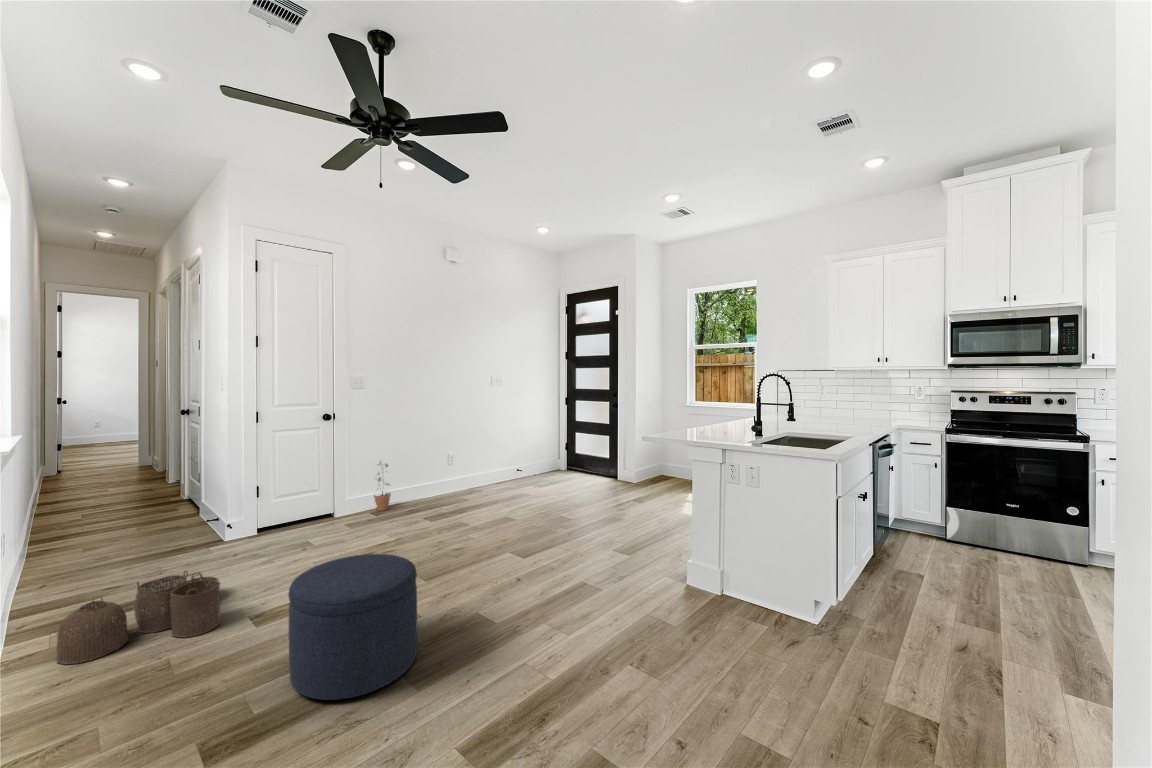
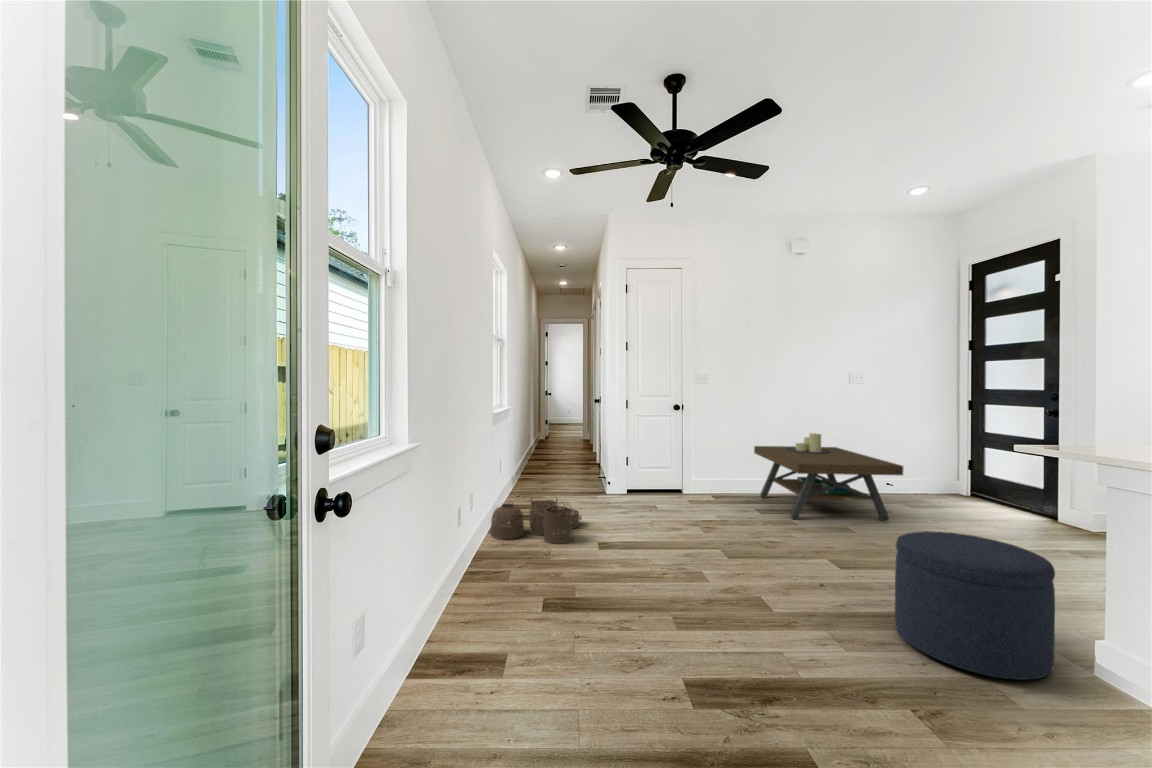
coffee table: none [409,435,541,521] -> present [754,433,903,521]
potted plant: present [374,463,391,511] -> none [711,449,733,497]
ottoman: present [289,554,417,700] -> present [895,531,1055,680]

